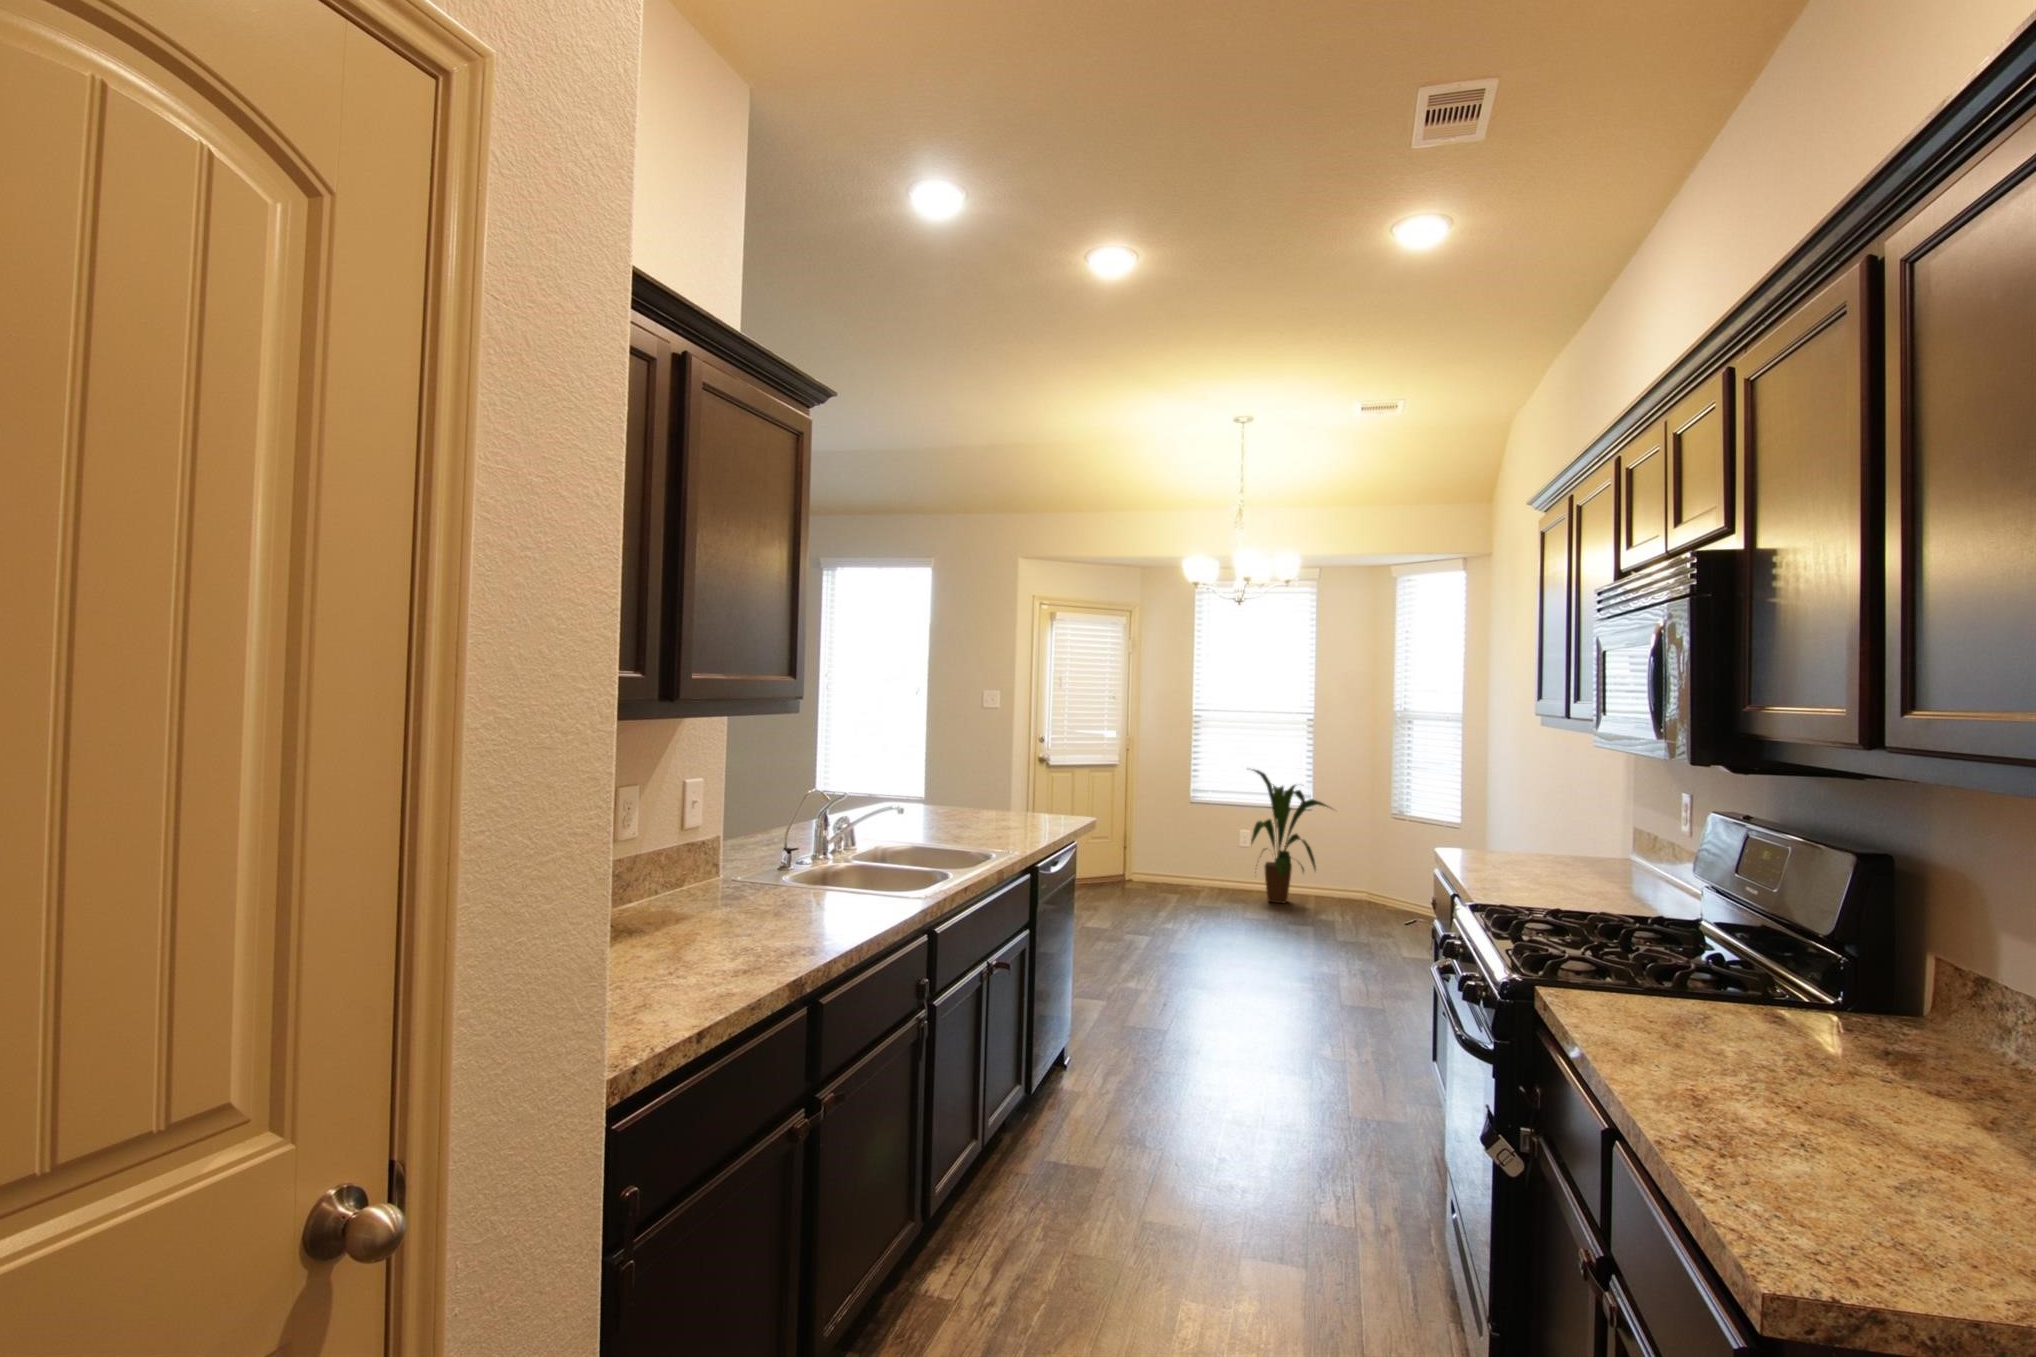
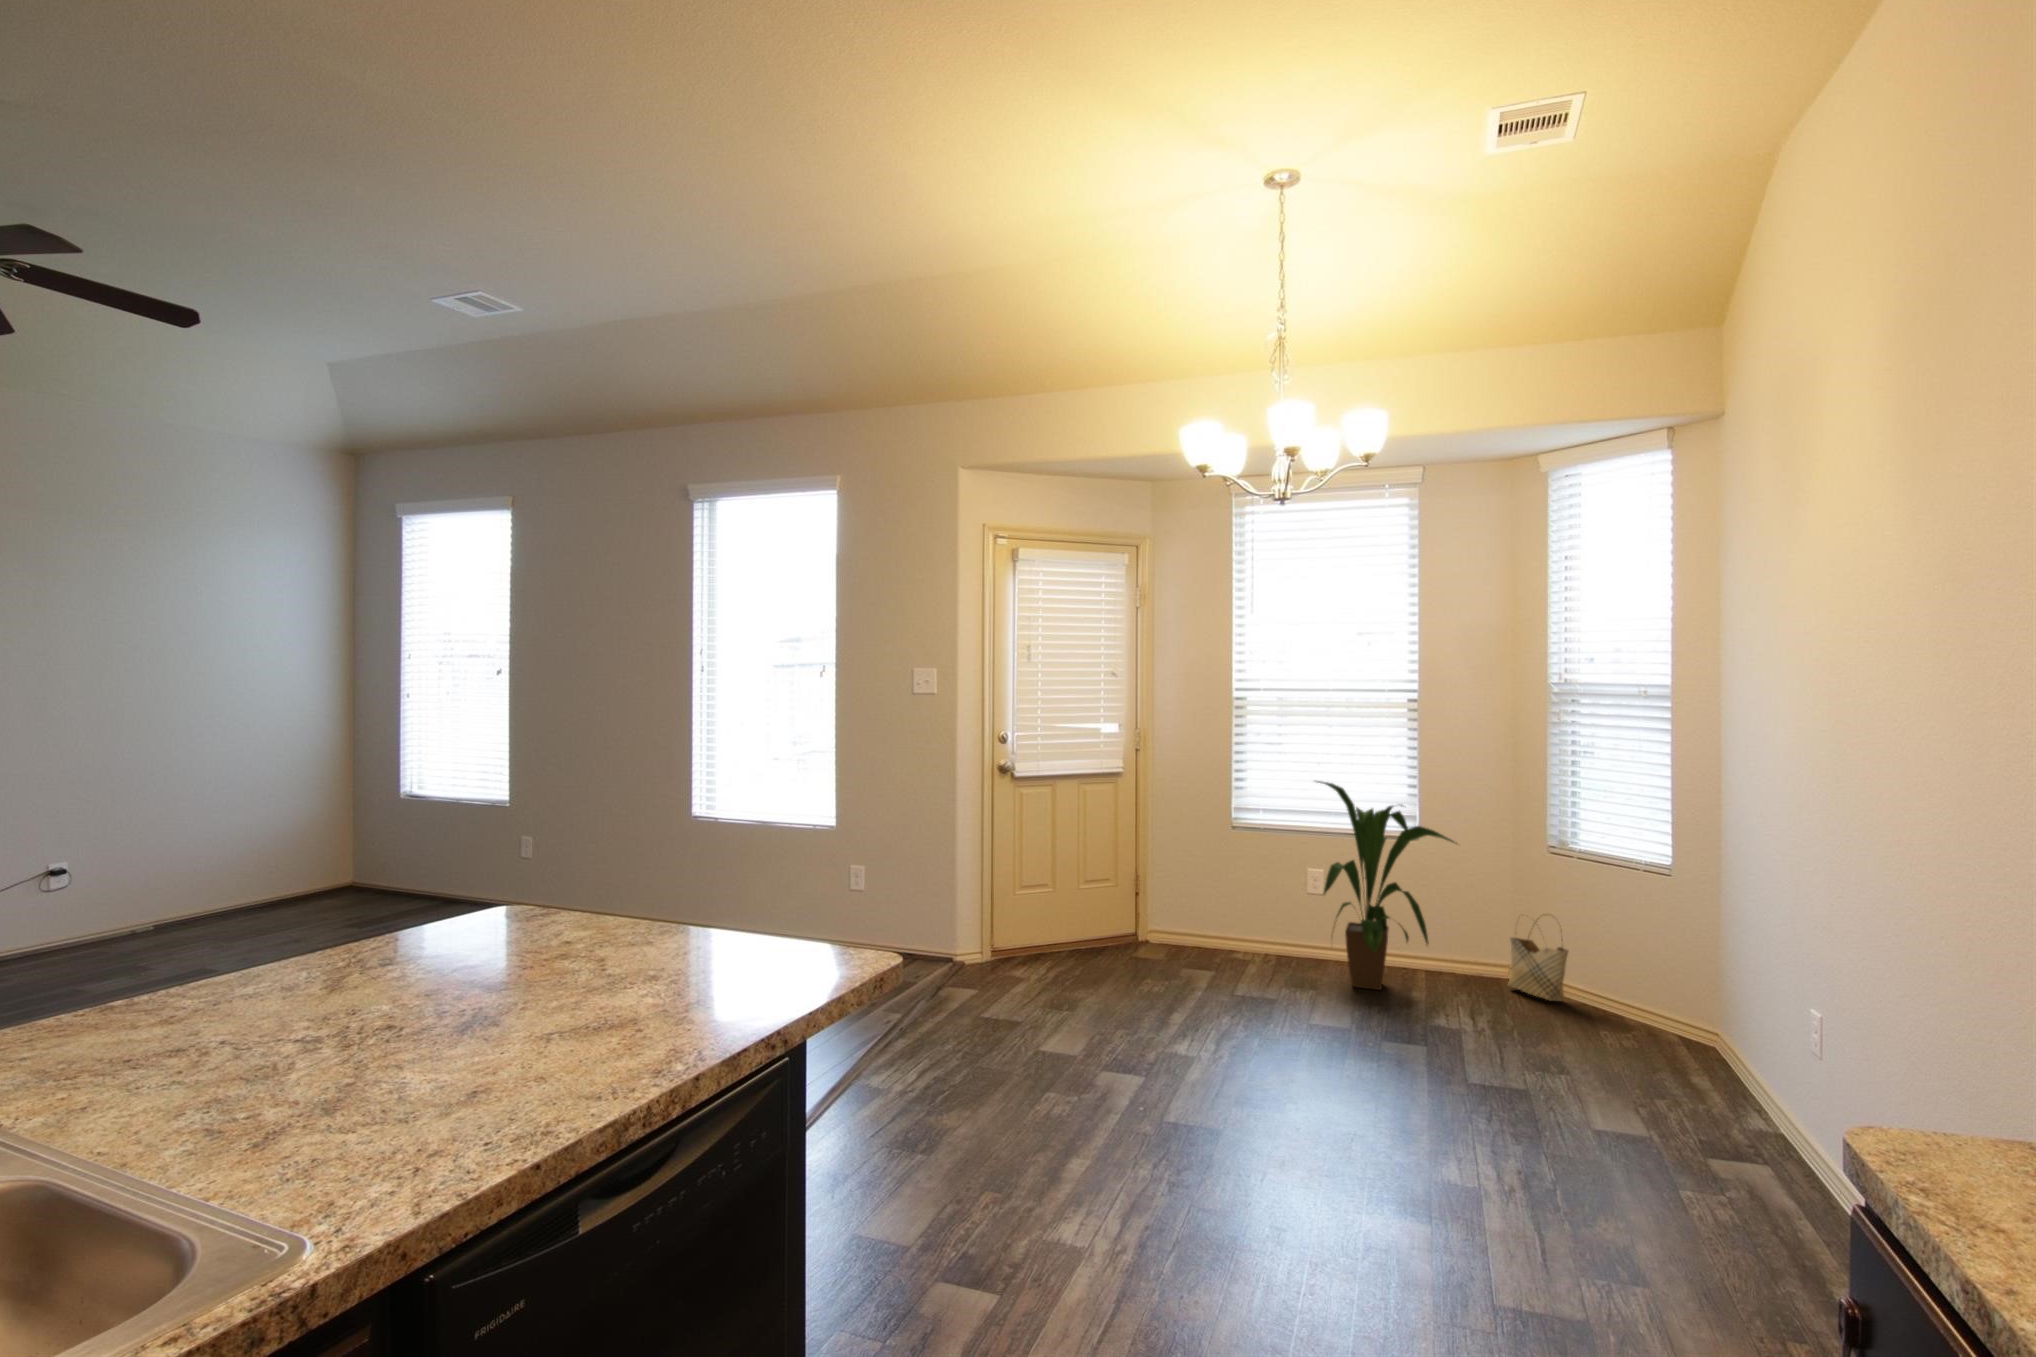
woven basket: none [1366,855,1402,909] -> present [1508,918,1568,1001]

